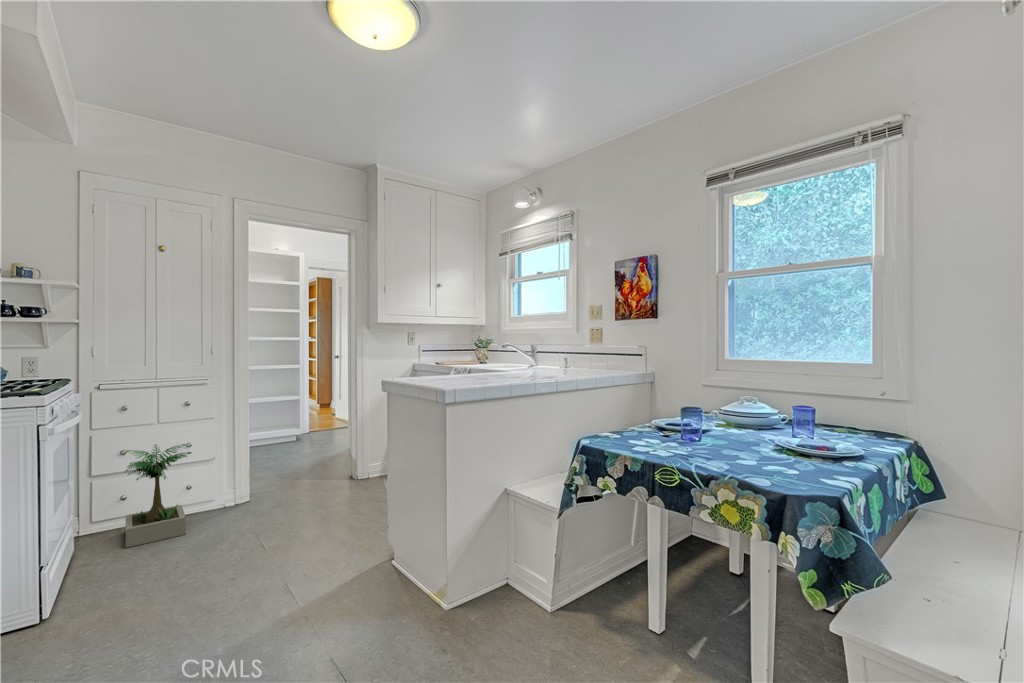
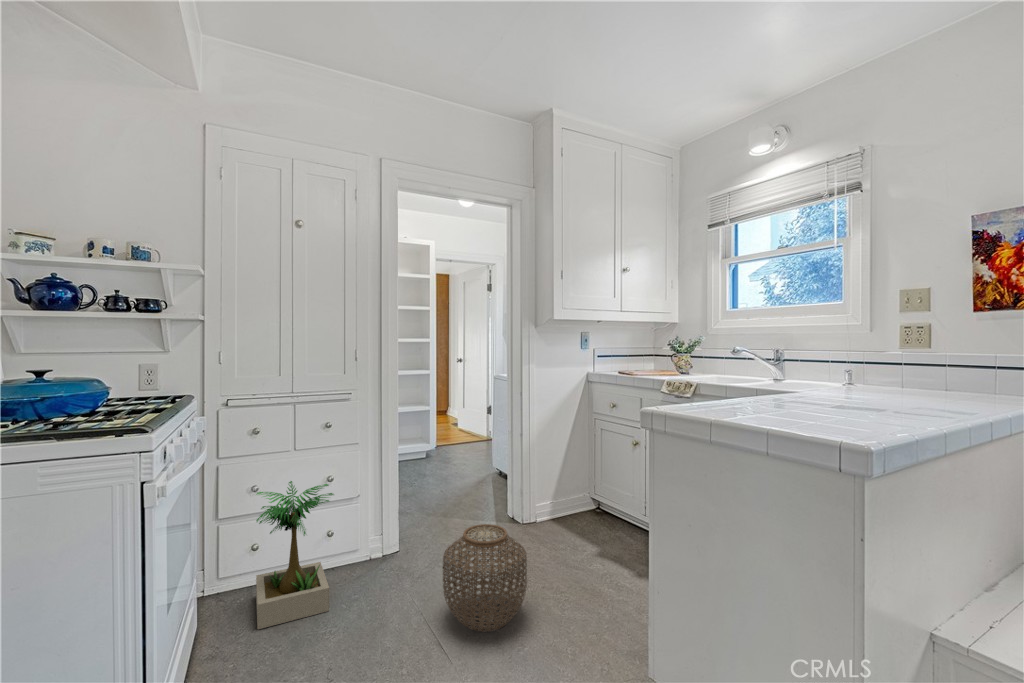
woven basket: none [272,466,335,535] -> present [443,524,527,632]

